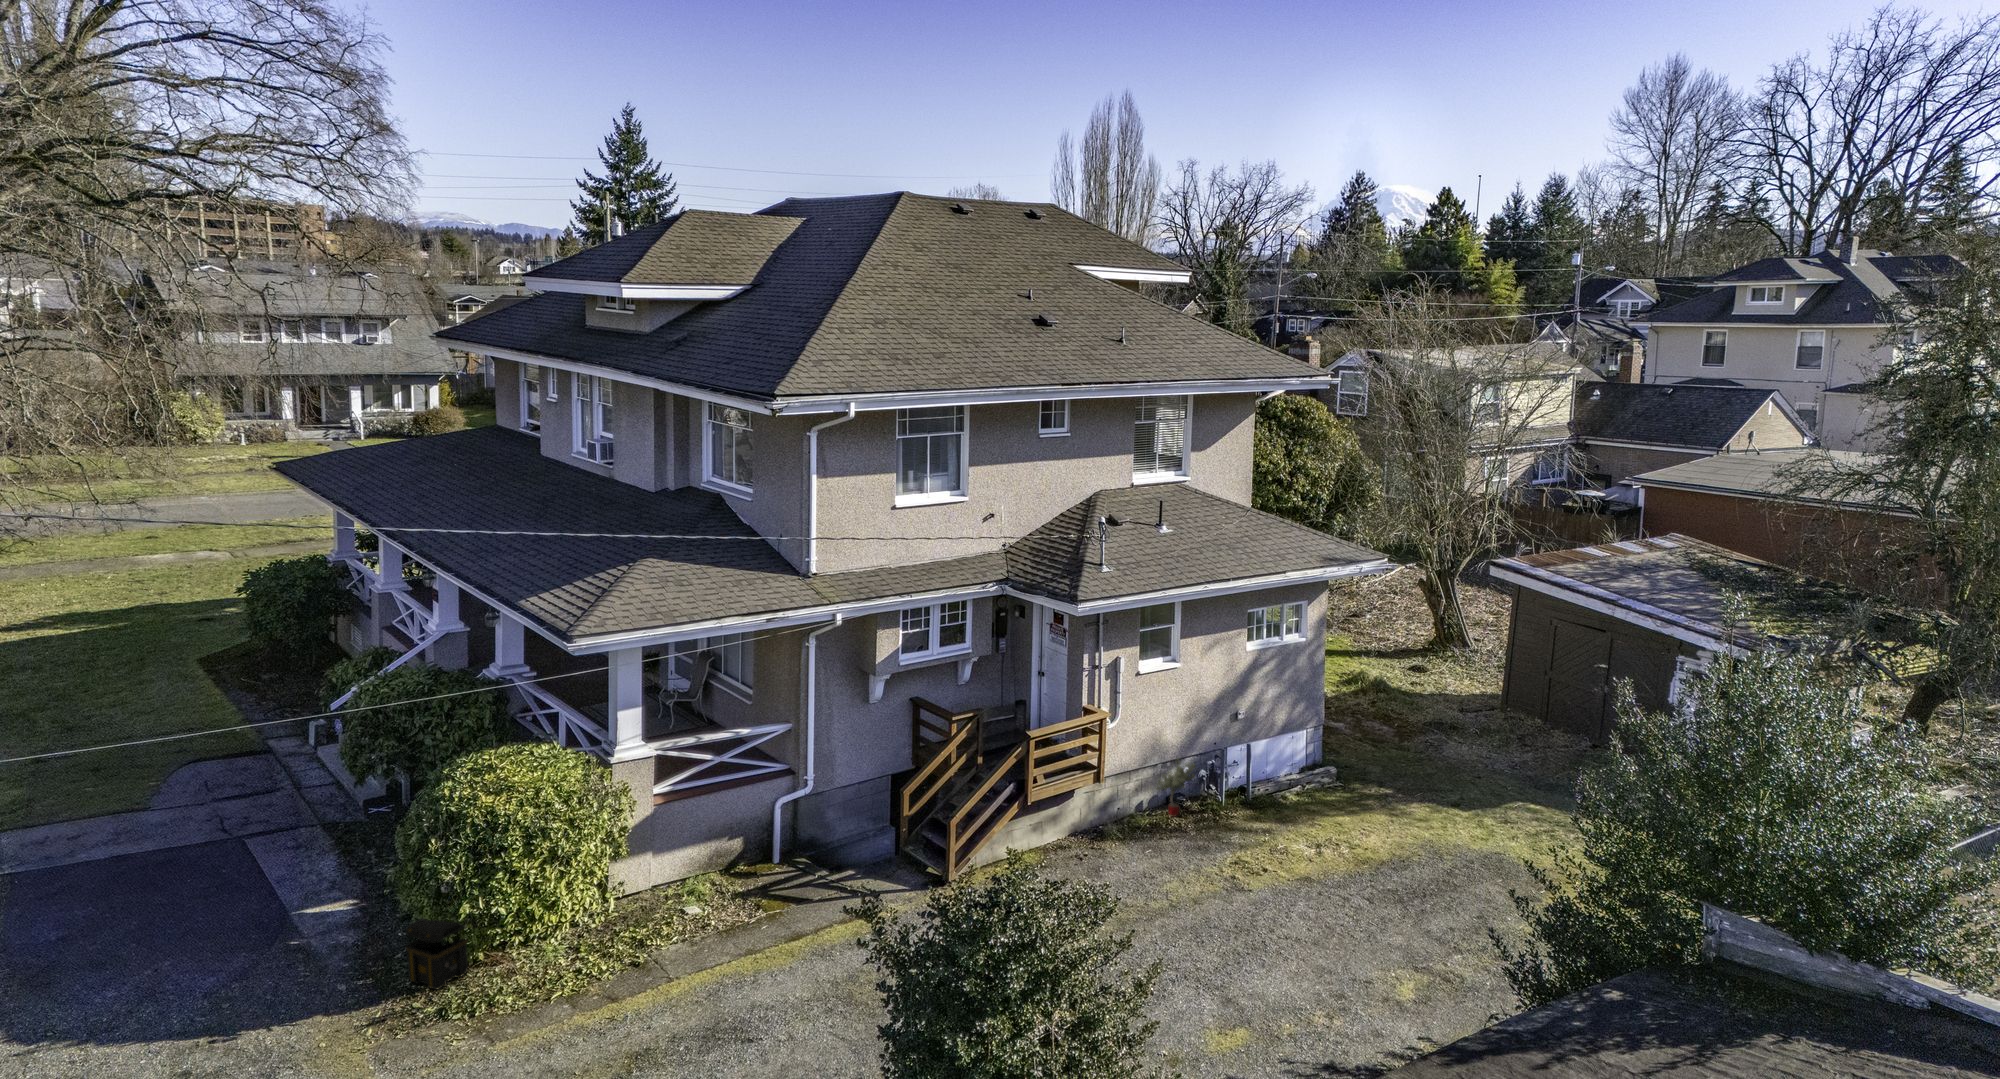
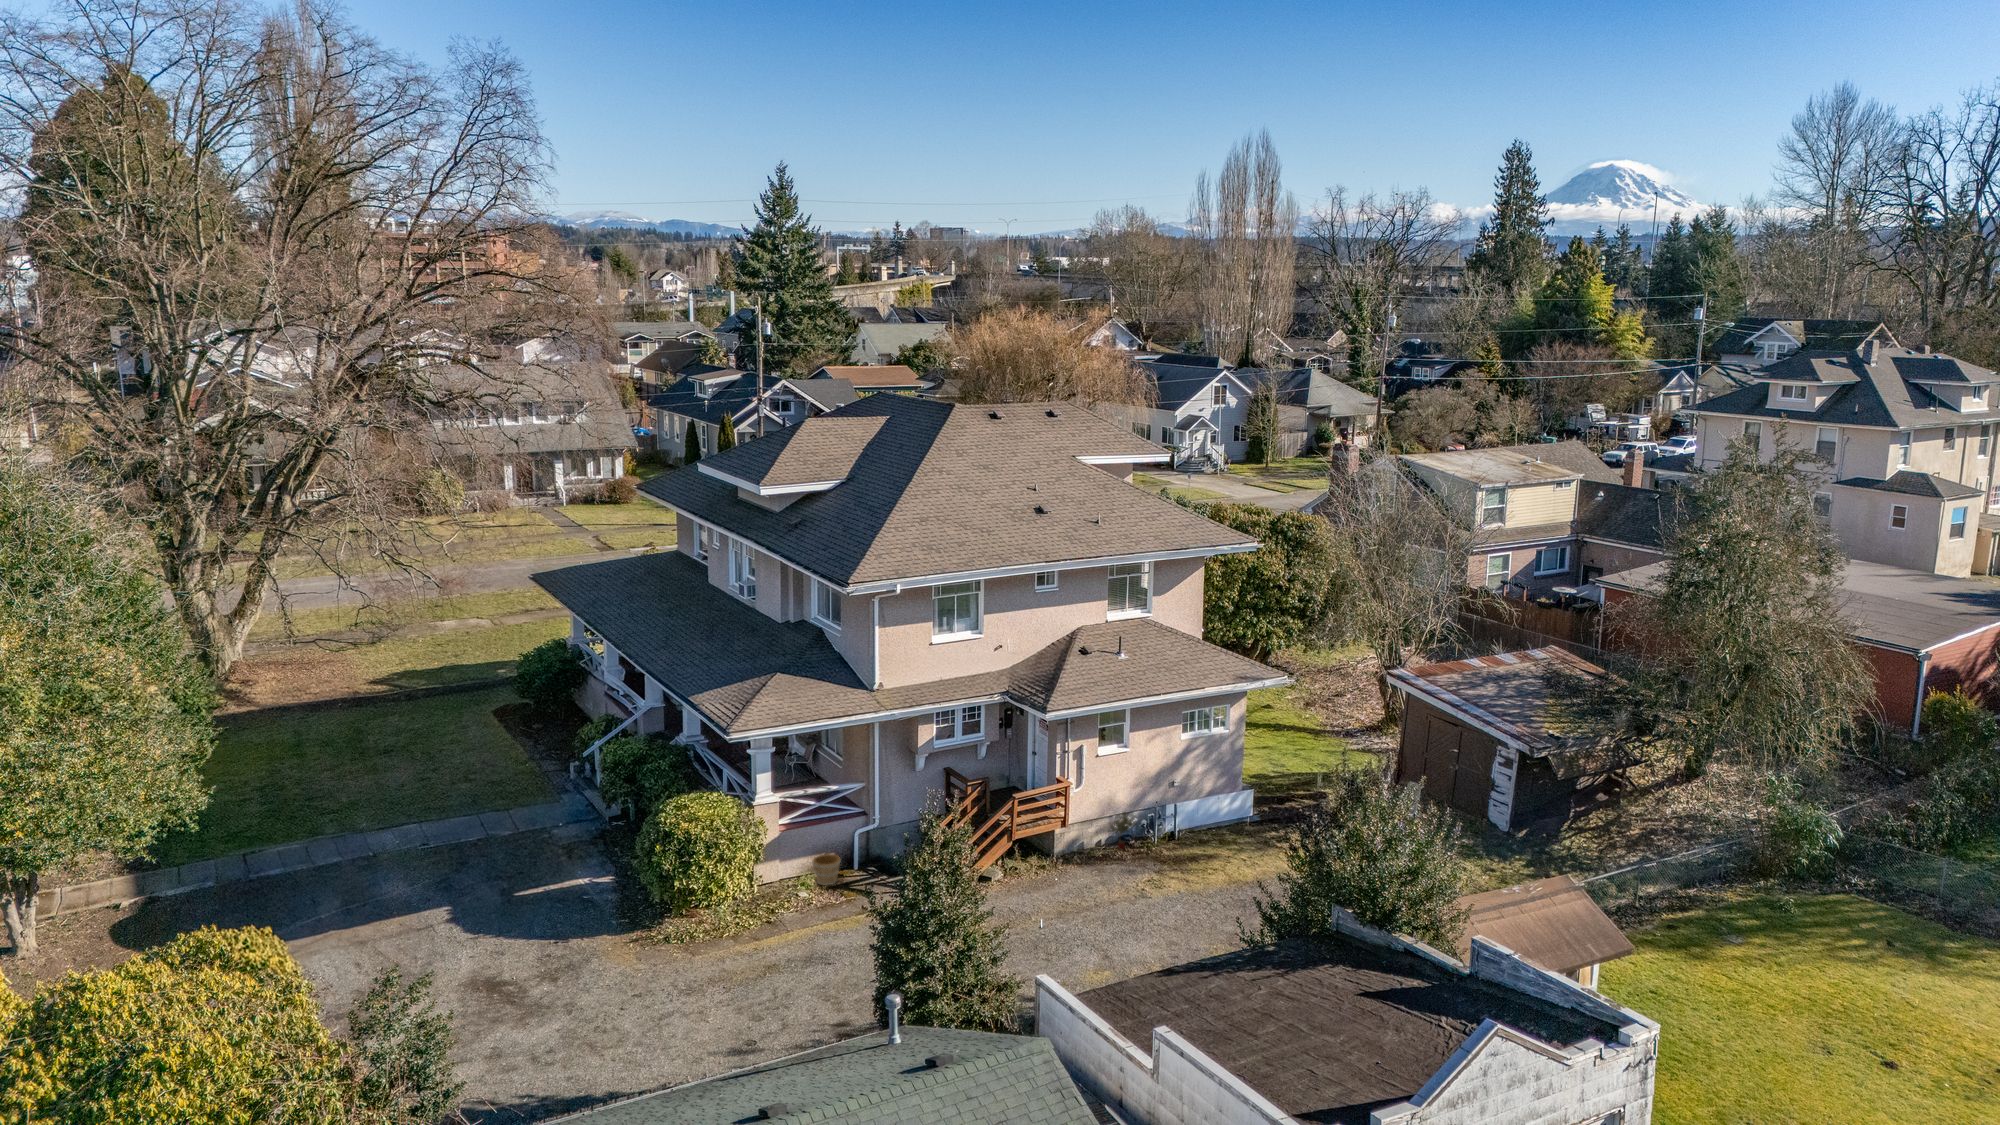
wooden bucket: none [708,839,756,892] -> present [812,853,841,886]
toolbox: present [406,918,468,990] -> none [643,887,676,931]

